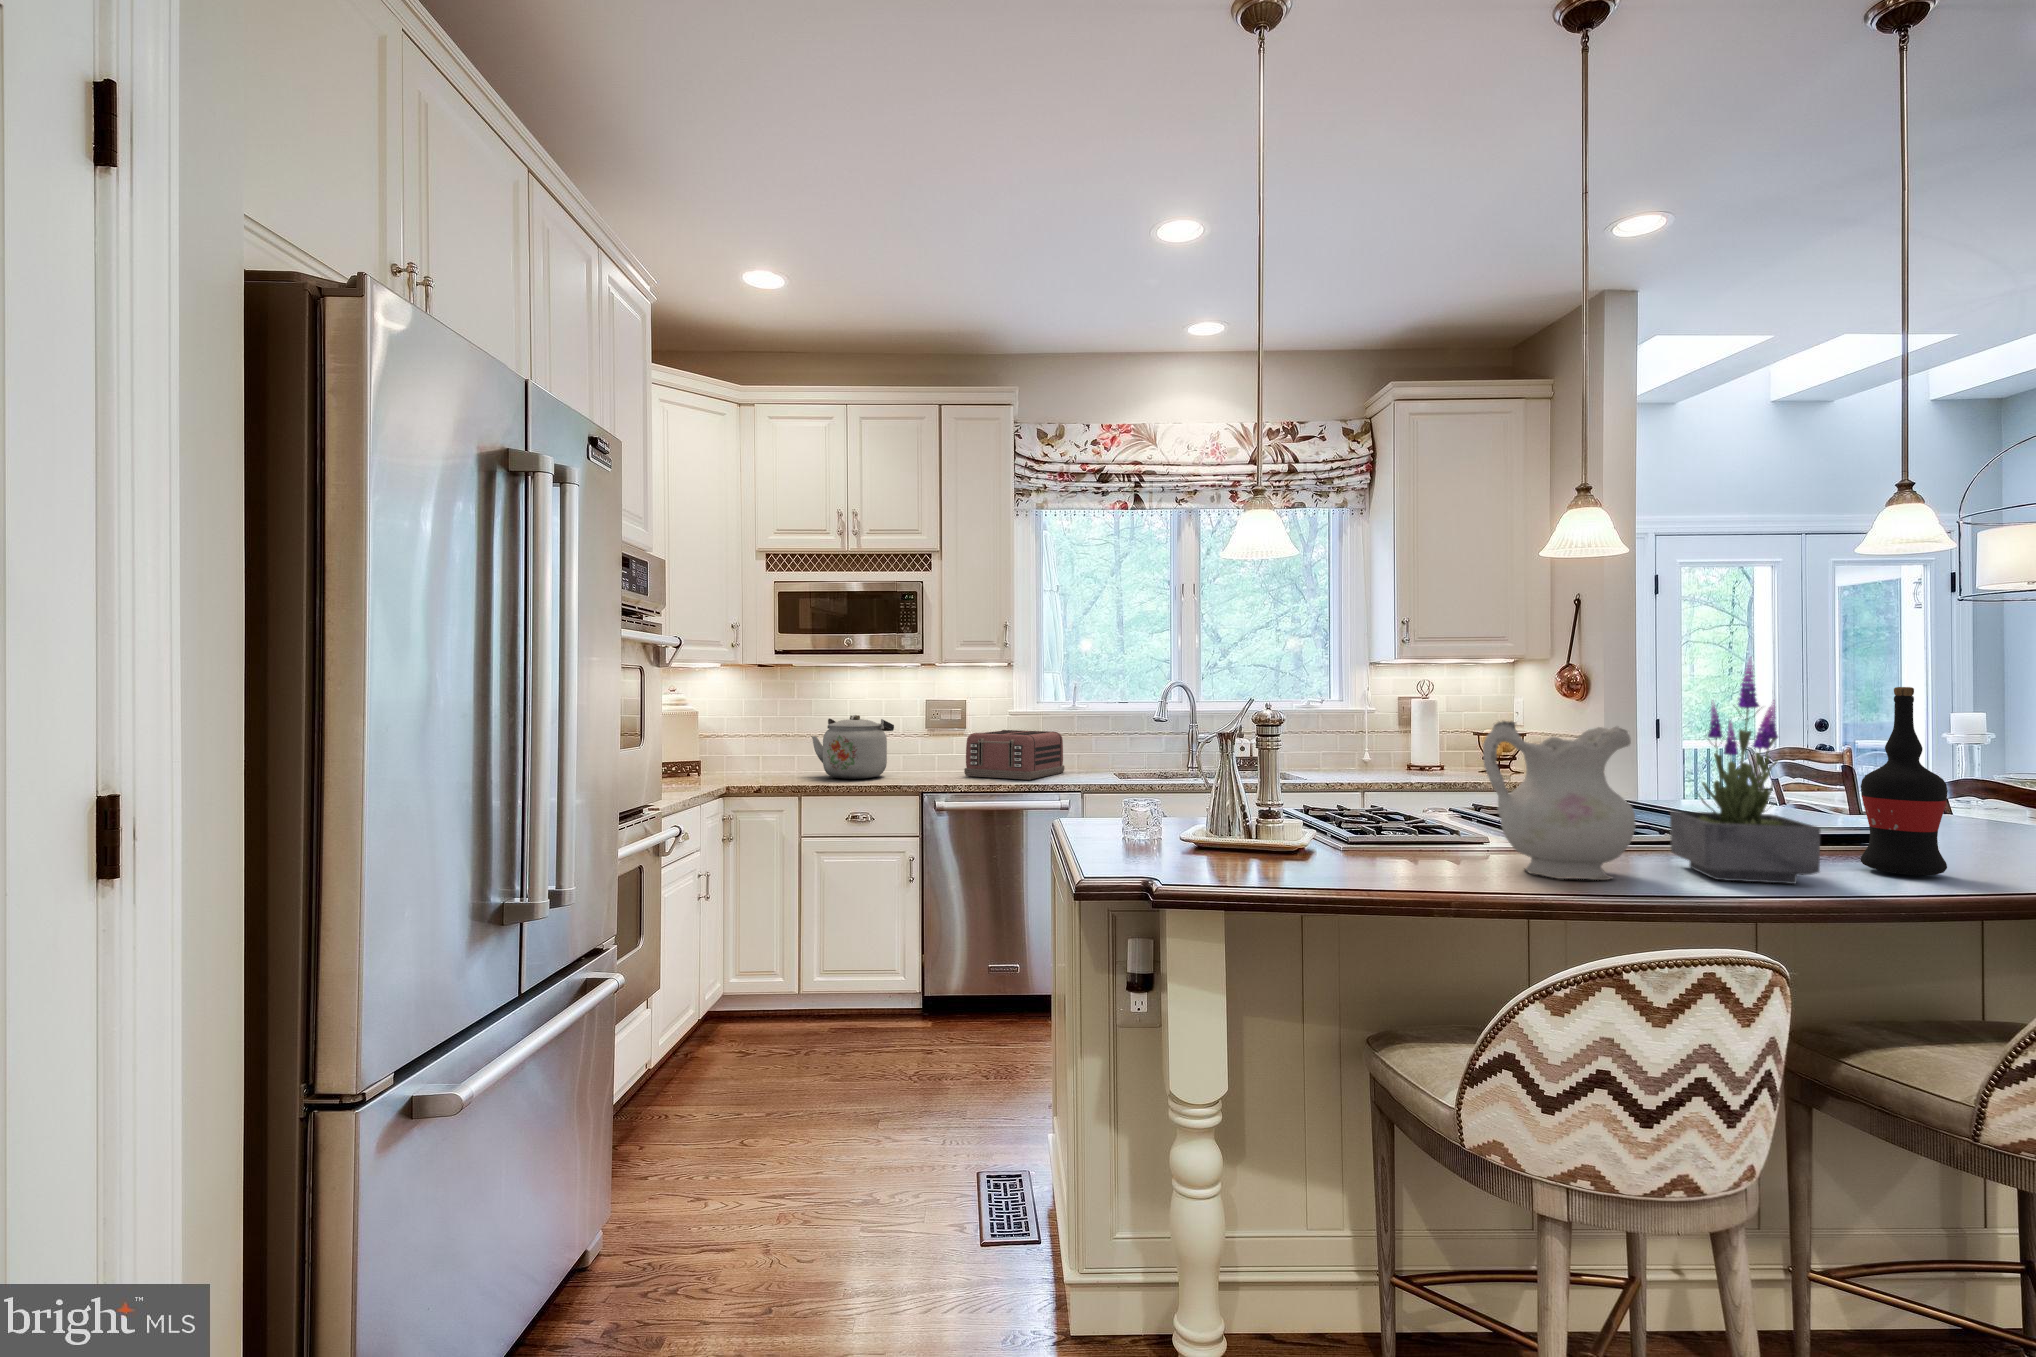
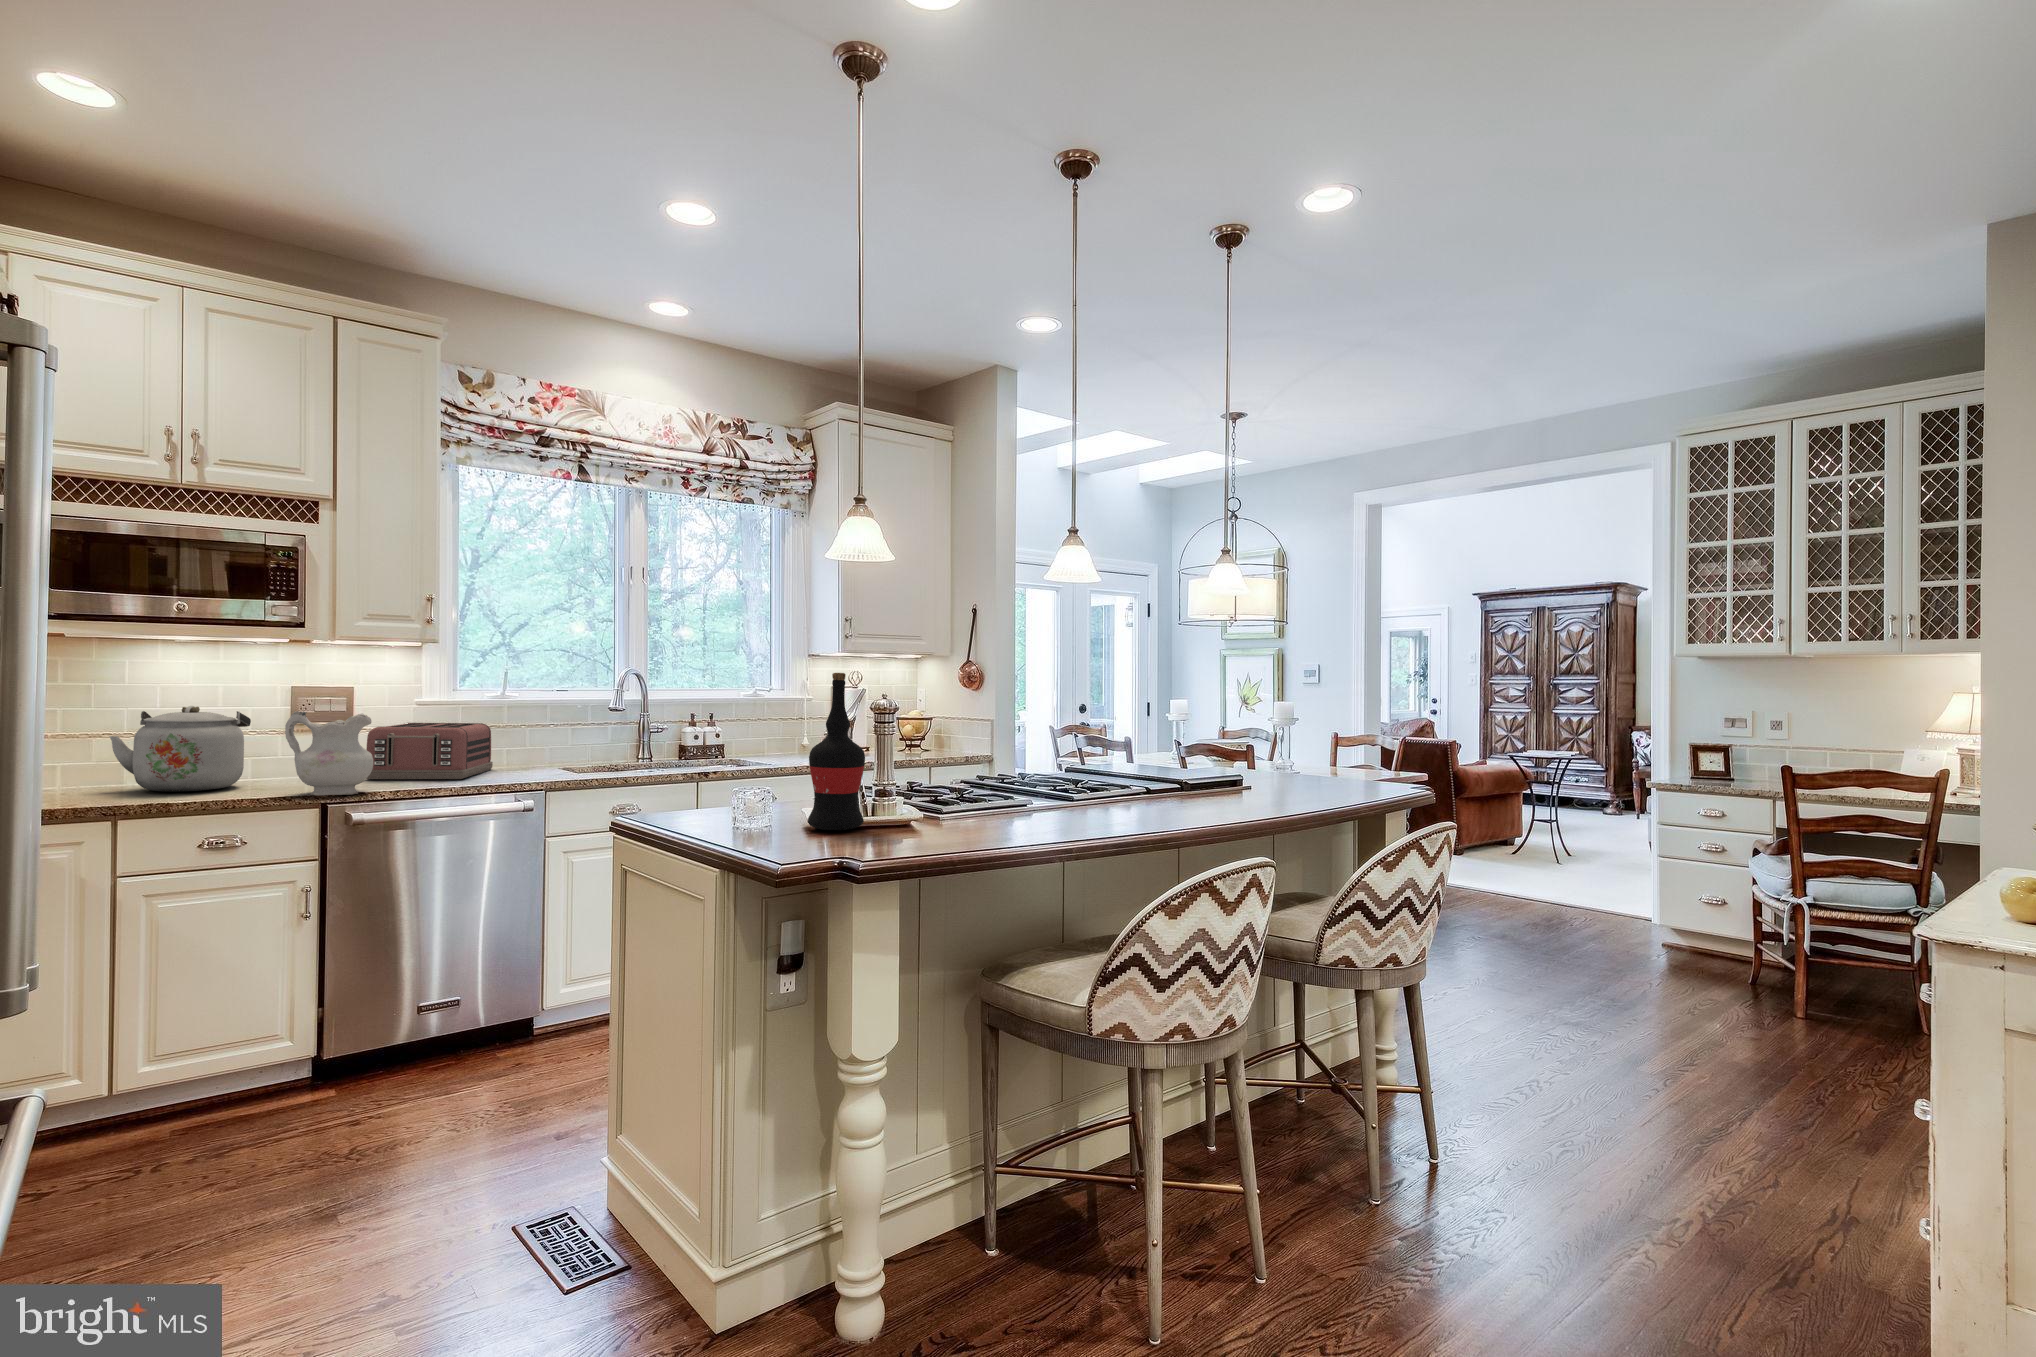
potted plant: present [1670,657,1820,884] -> none [1165,657,1258,814]
wine bottle: present [1861,687,1948,875] -> present [808,673,865,830]
ceramic pitcher: present [1483,721,1635,880] -> present [285,711,373,796]

